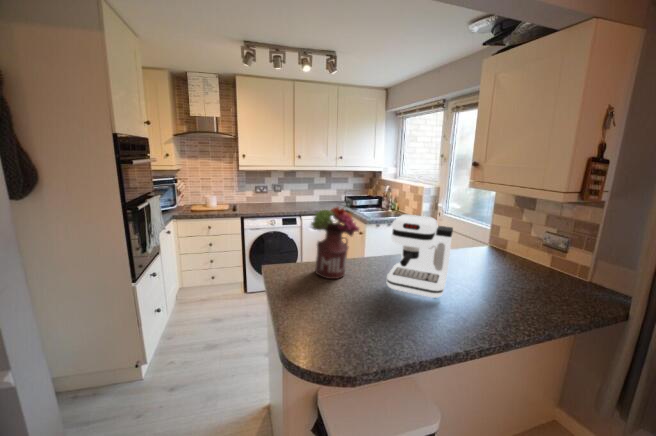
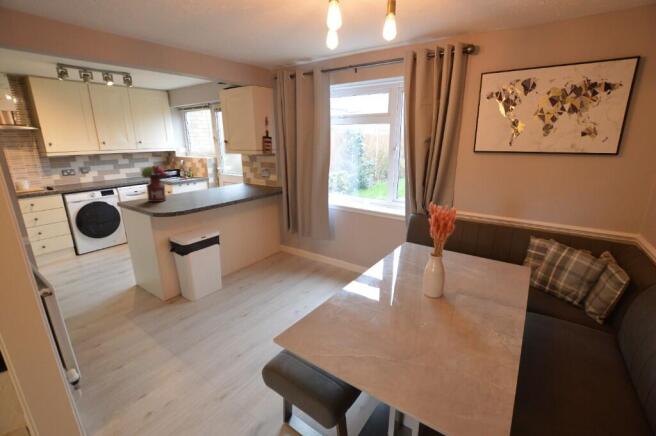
coffee maker: present [387,215,453,298] -> none [186,166,218,200]

